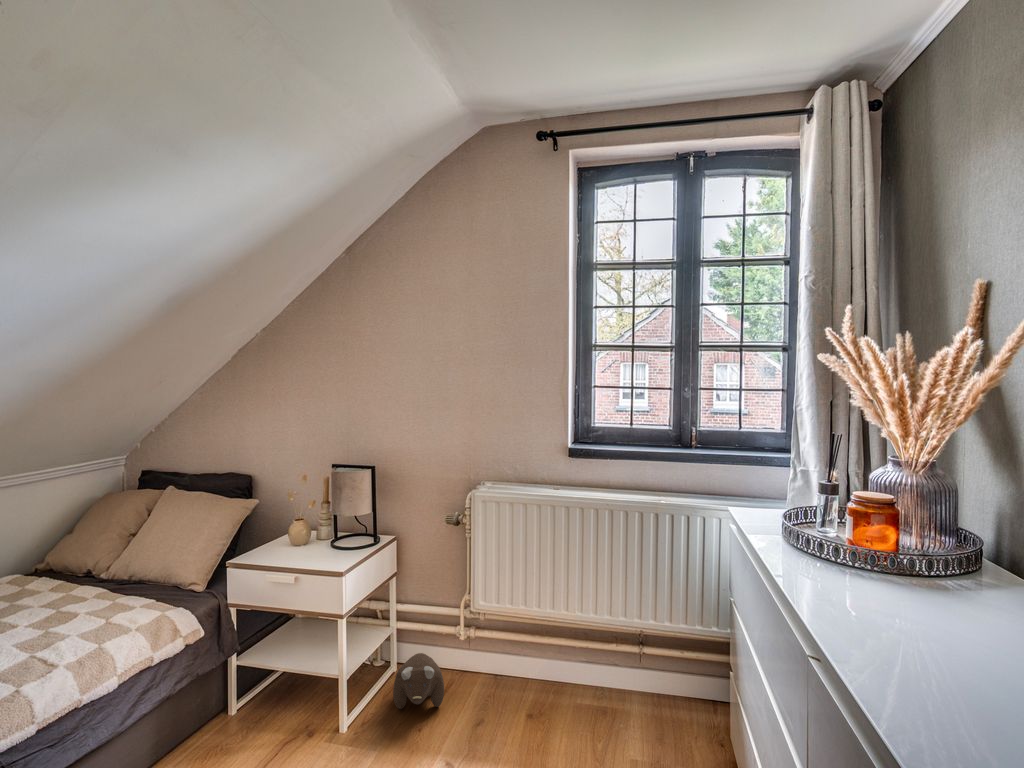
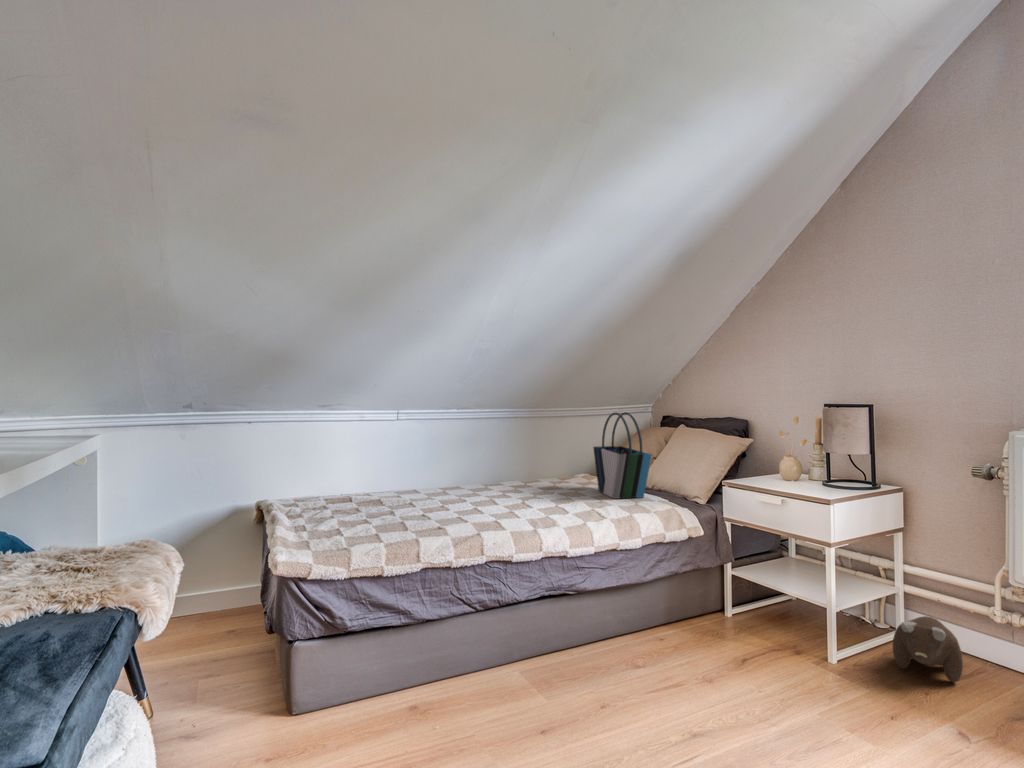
tote bag: none [32,494,131,619] -> present [594,412,652,499]

